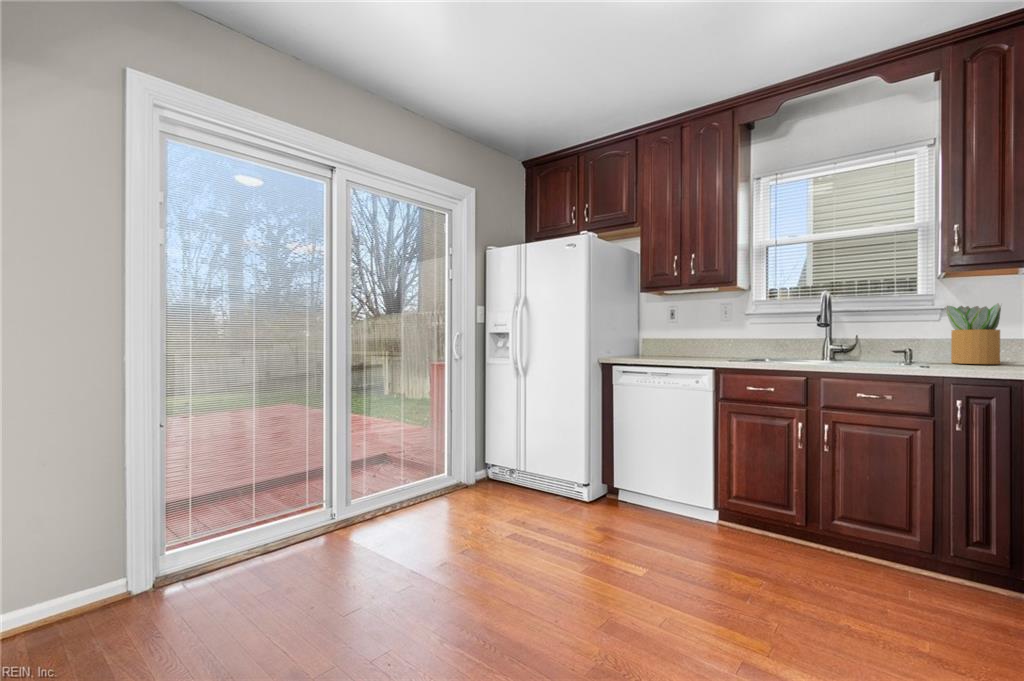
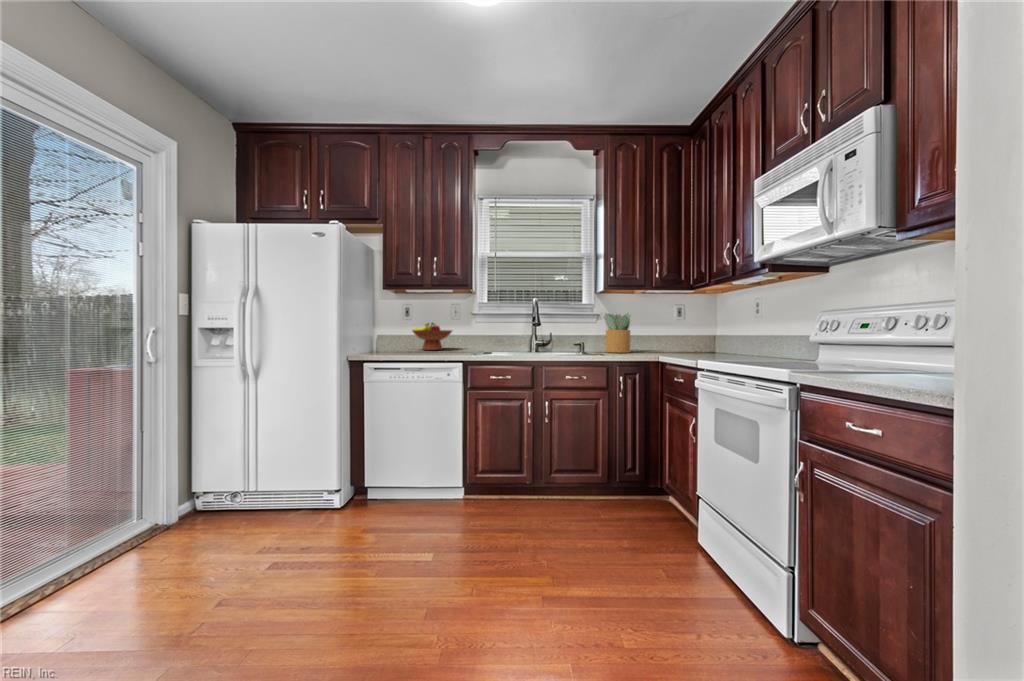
fruit bowl: none [676,324,724,355] -> present [413,323,452,350]

